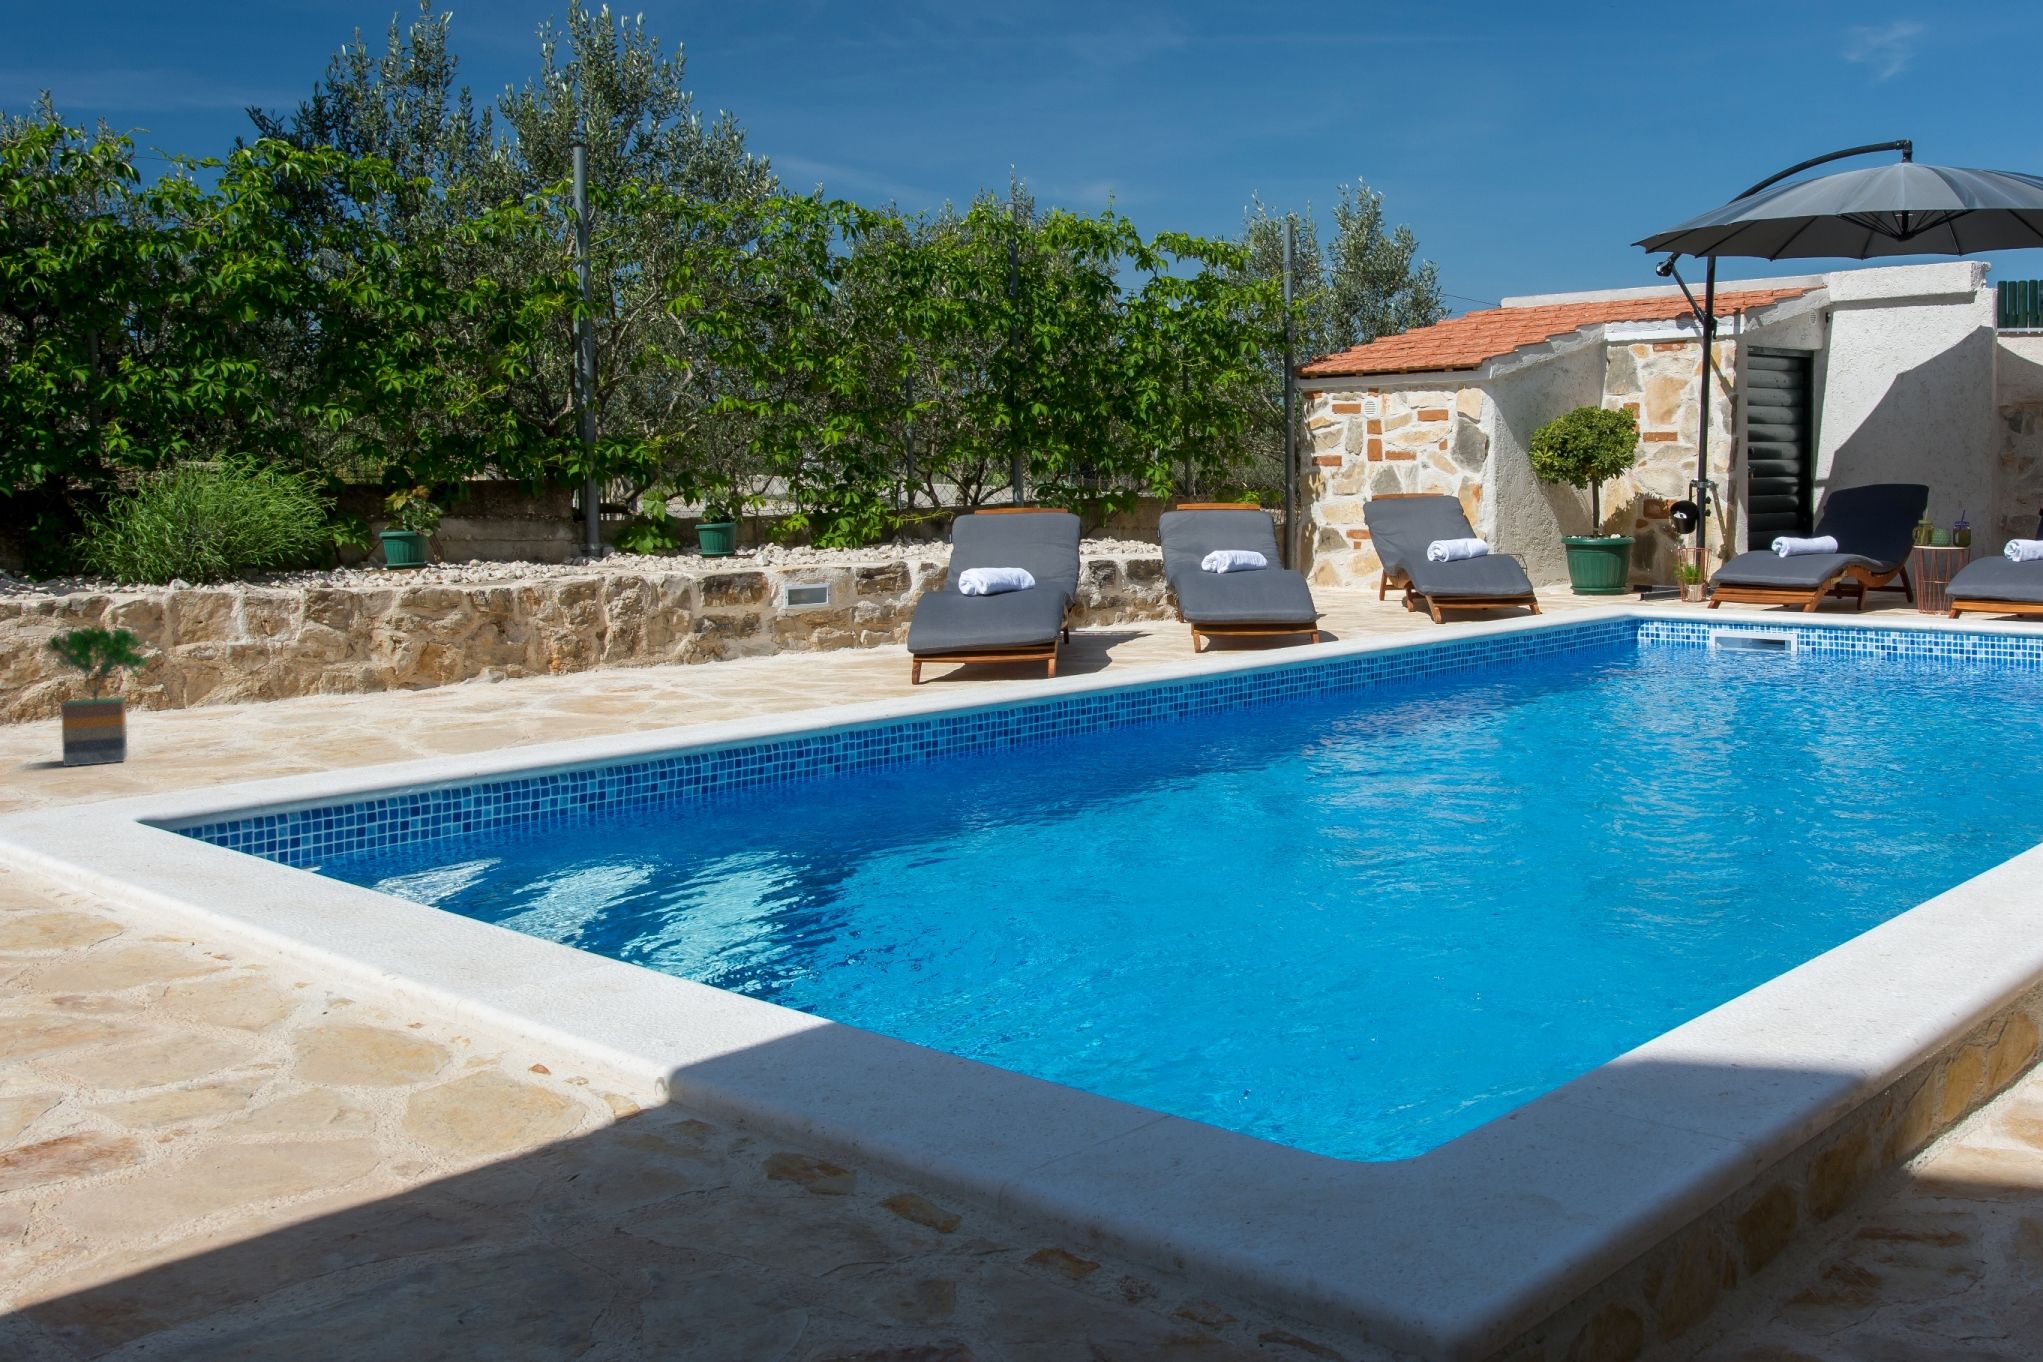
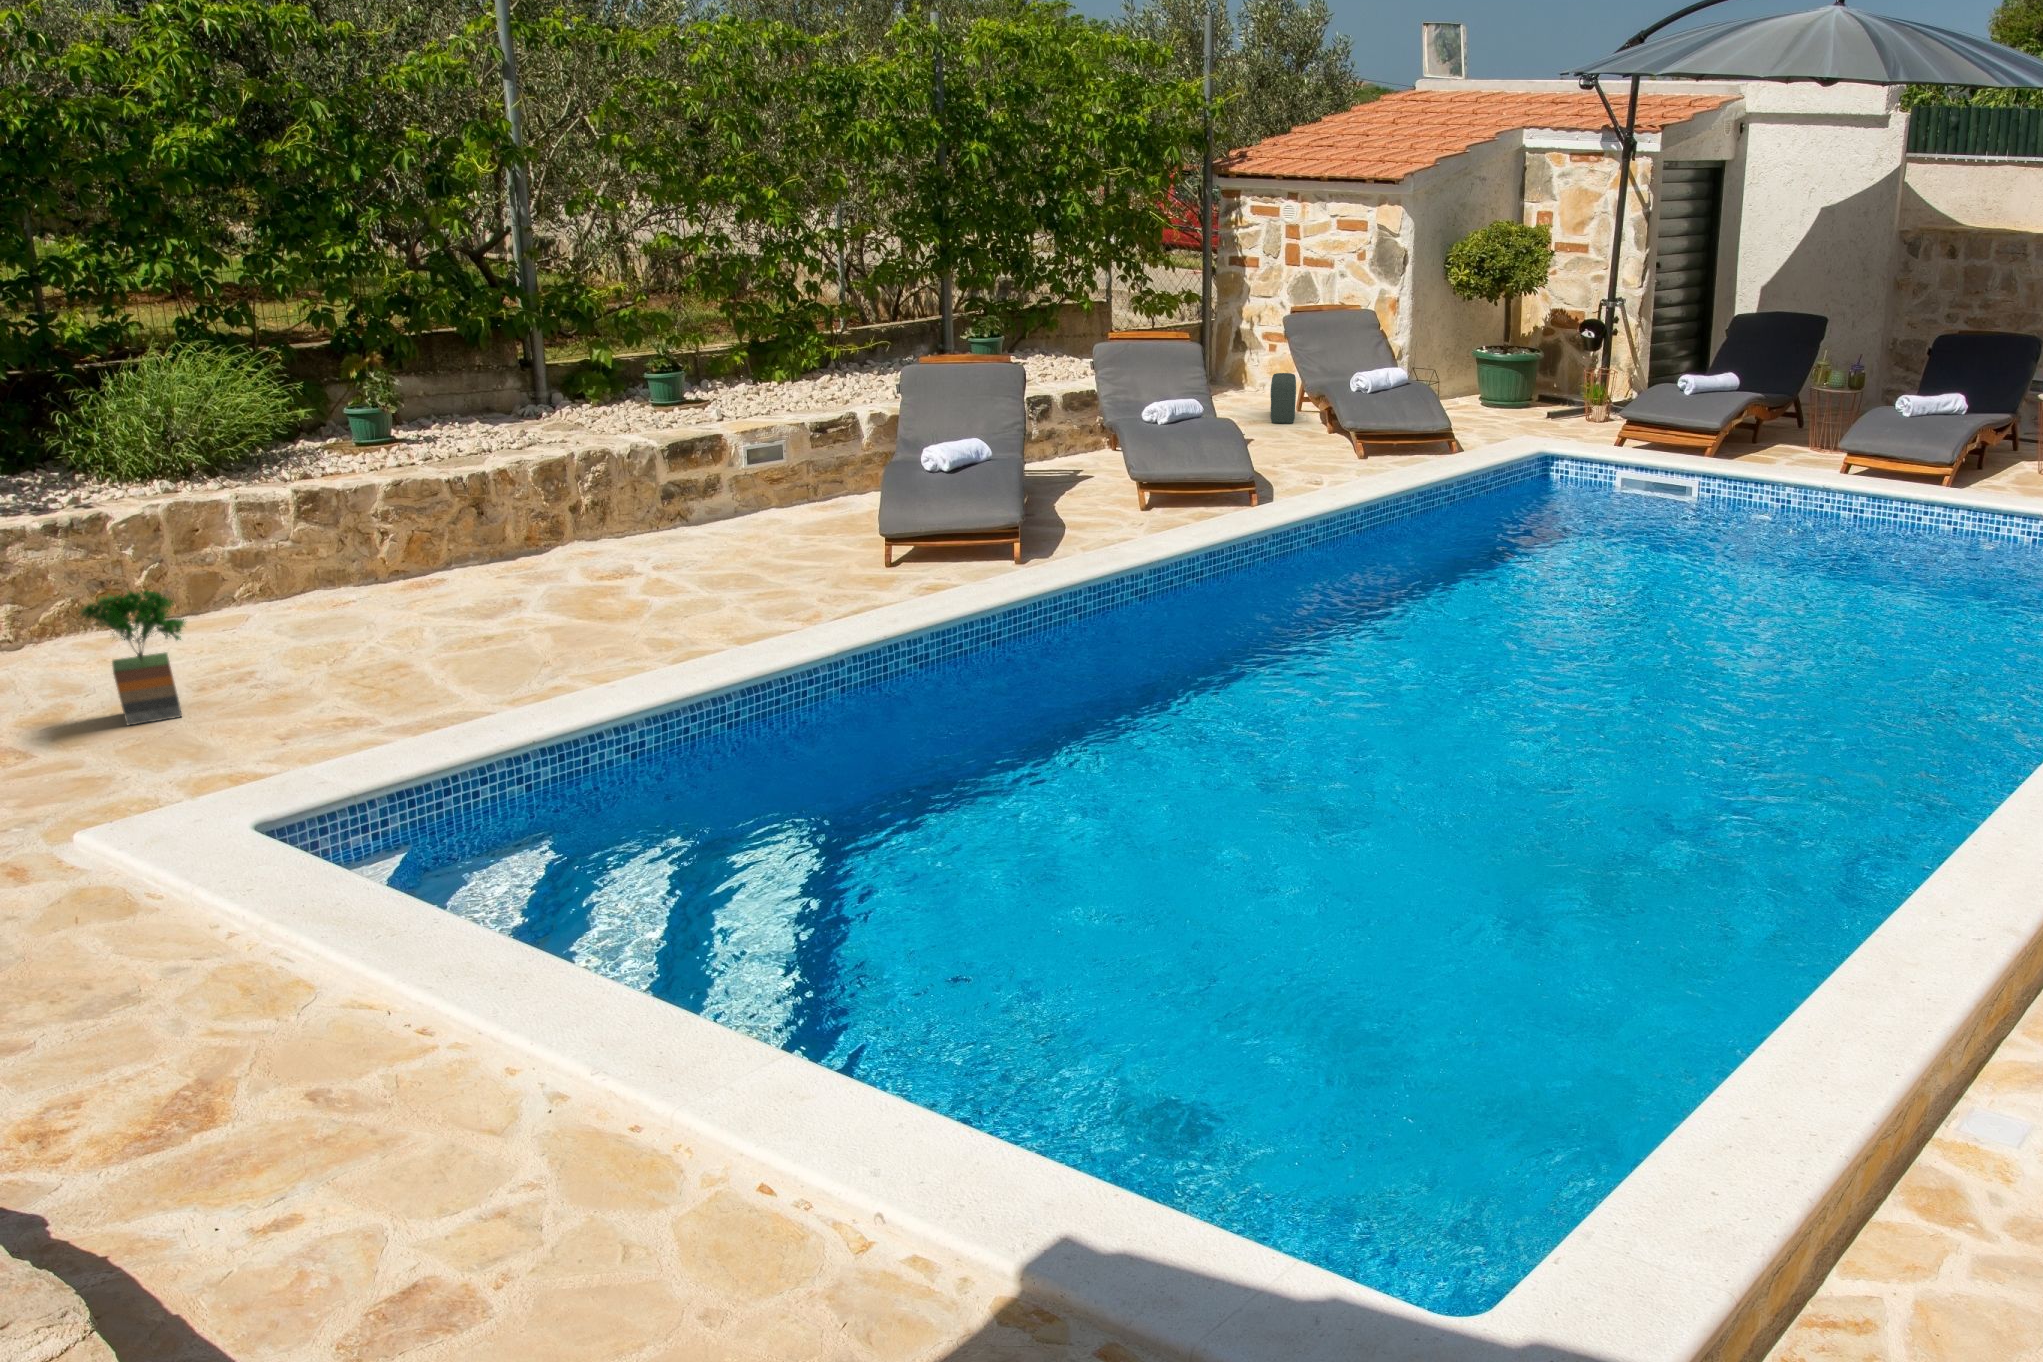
pouf: none [1348,561,1376,607] -> present [1270,373,1296,423]

